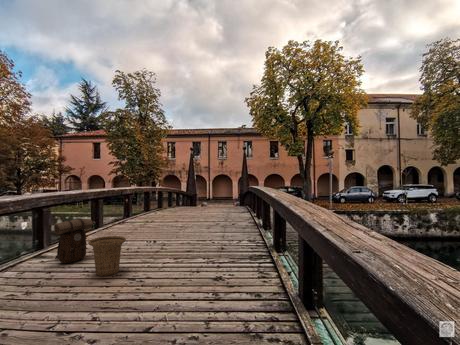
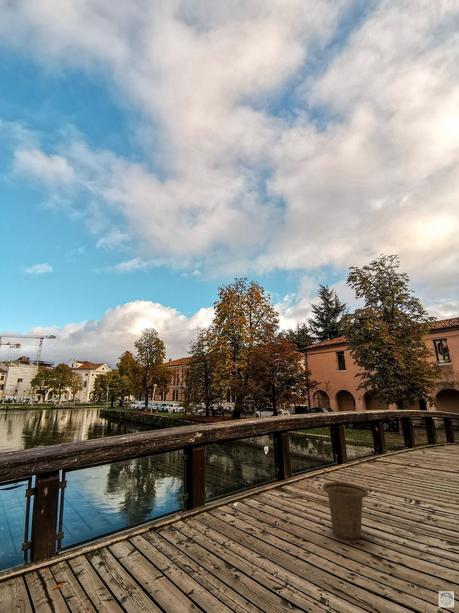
backpack: present [54,219,93,263] -> none [291,453,330,506]

